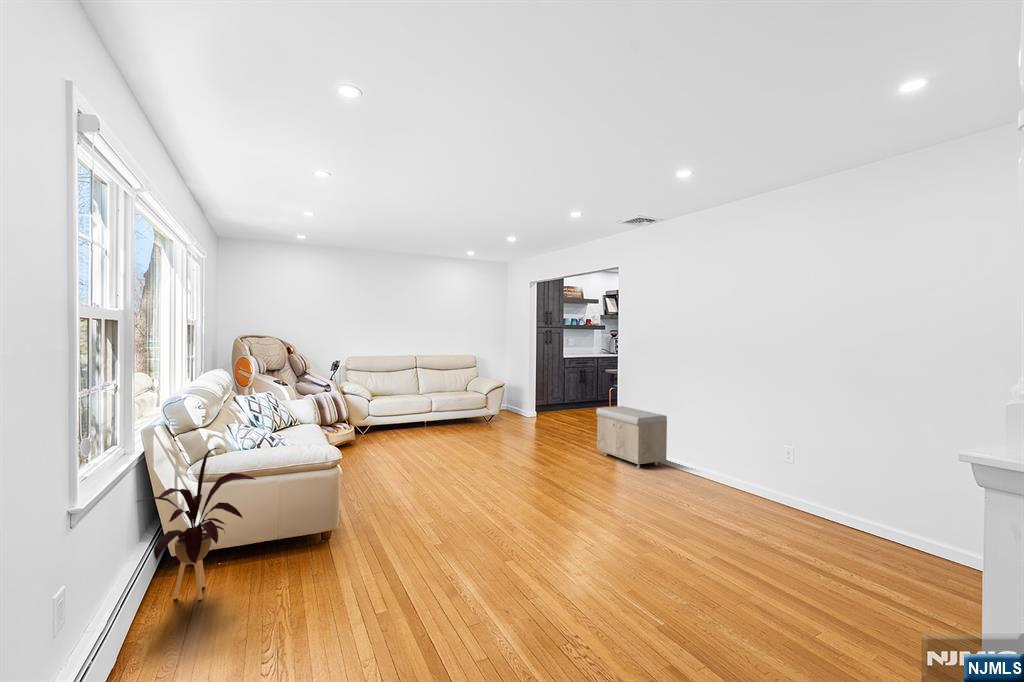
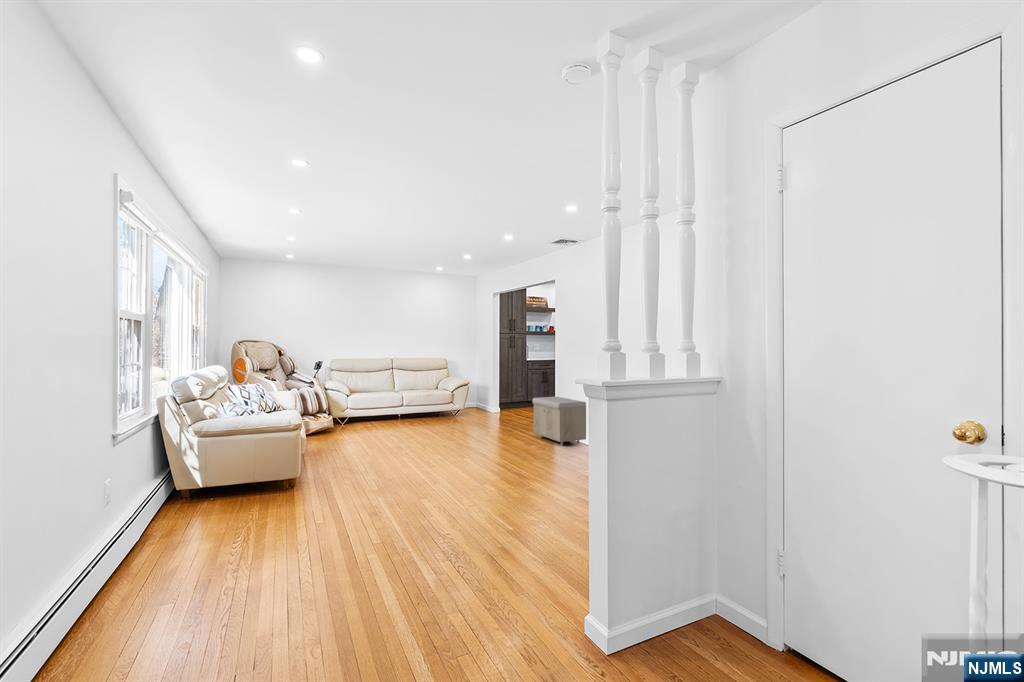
house plant: present [136,448,256,600] -> none [152,410,237,513]

